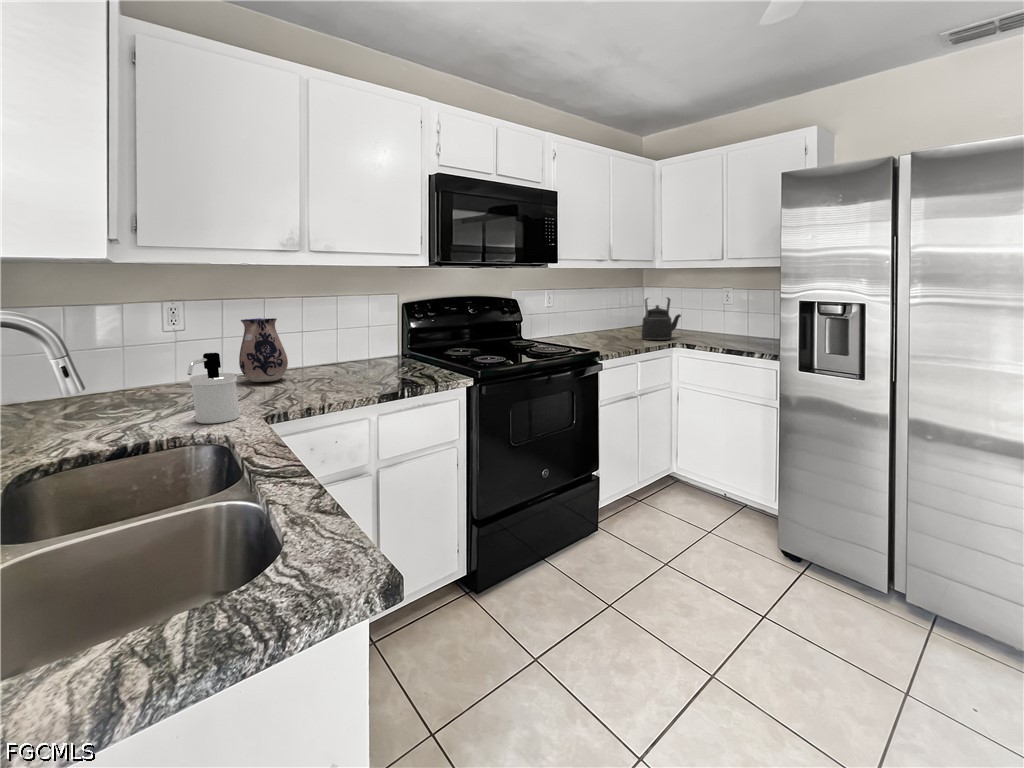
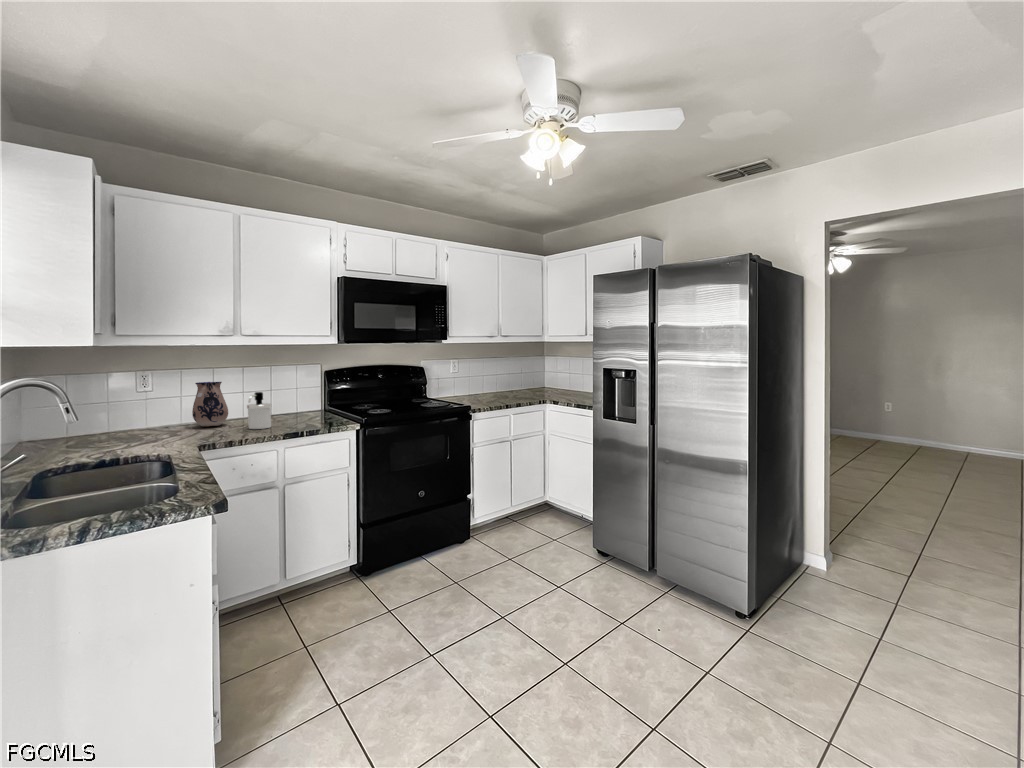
kettle: present [641,298,681,340] -> none [524,364,556,397]
soap dispenser: present [187,353,239,424] -> present [247,392,271,429]

